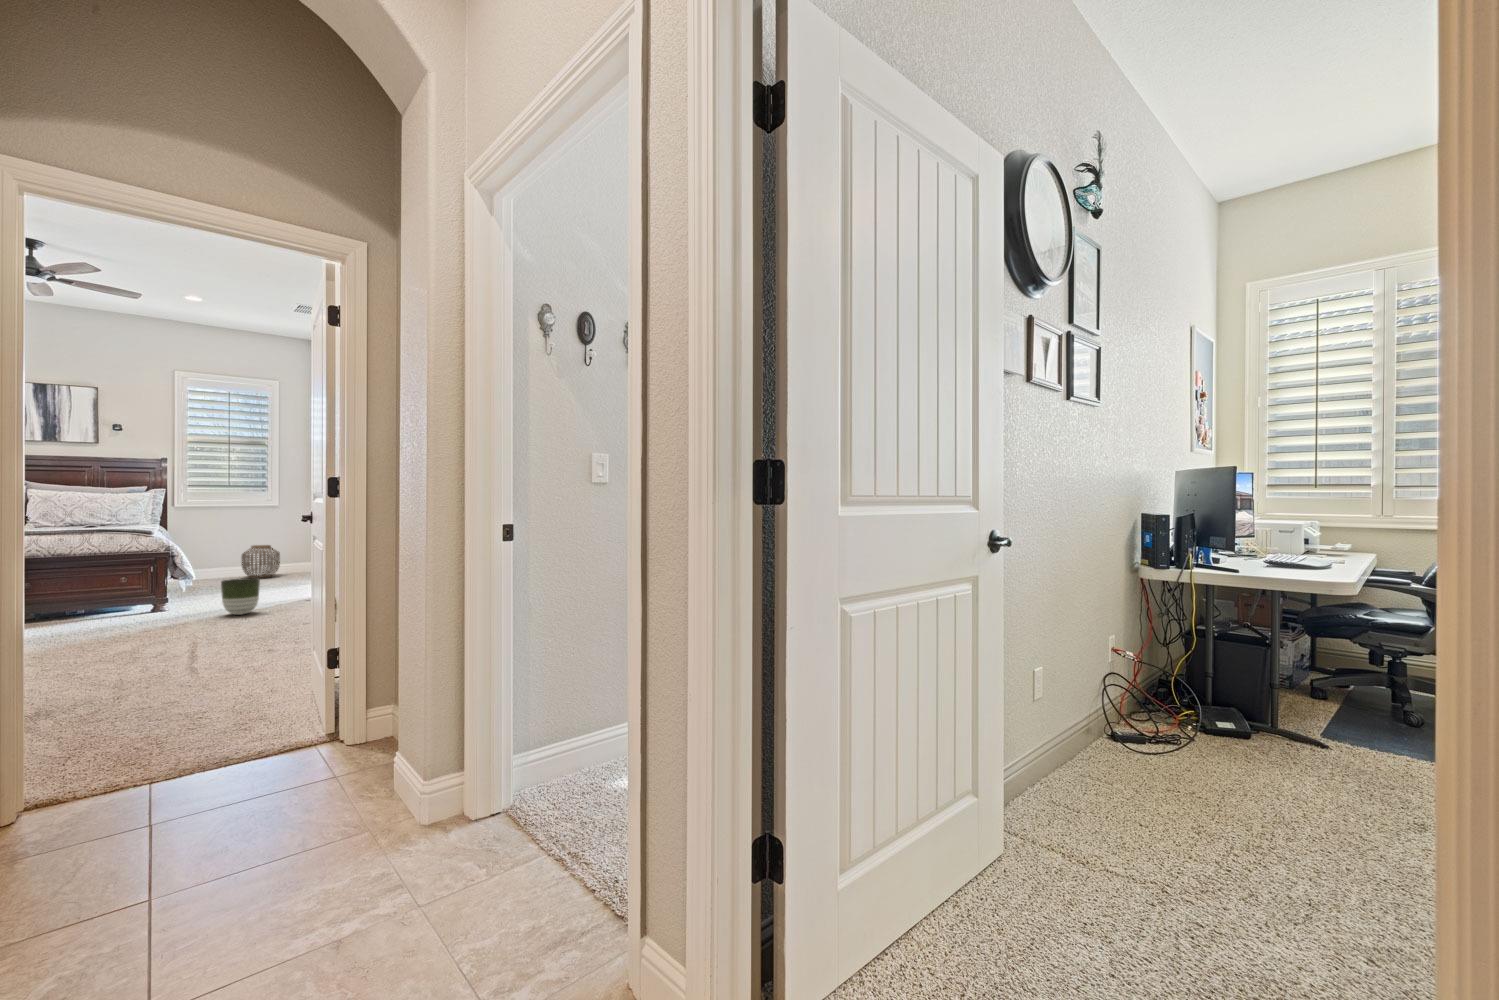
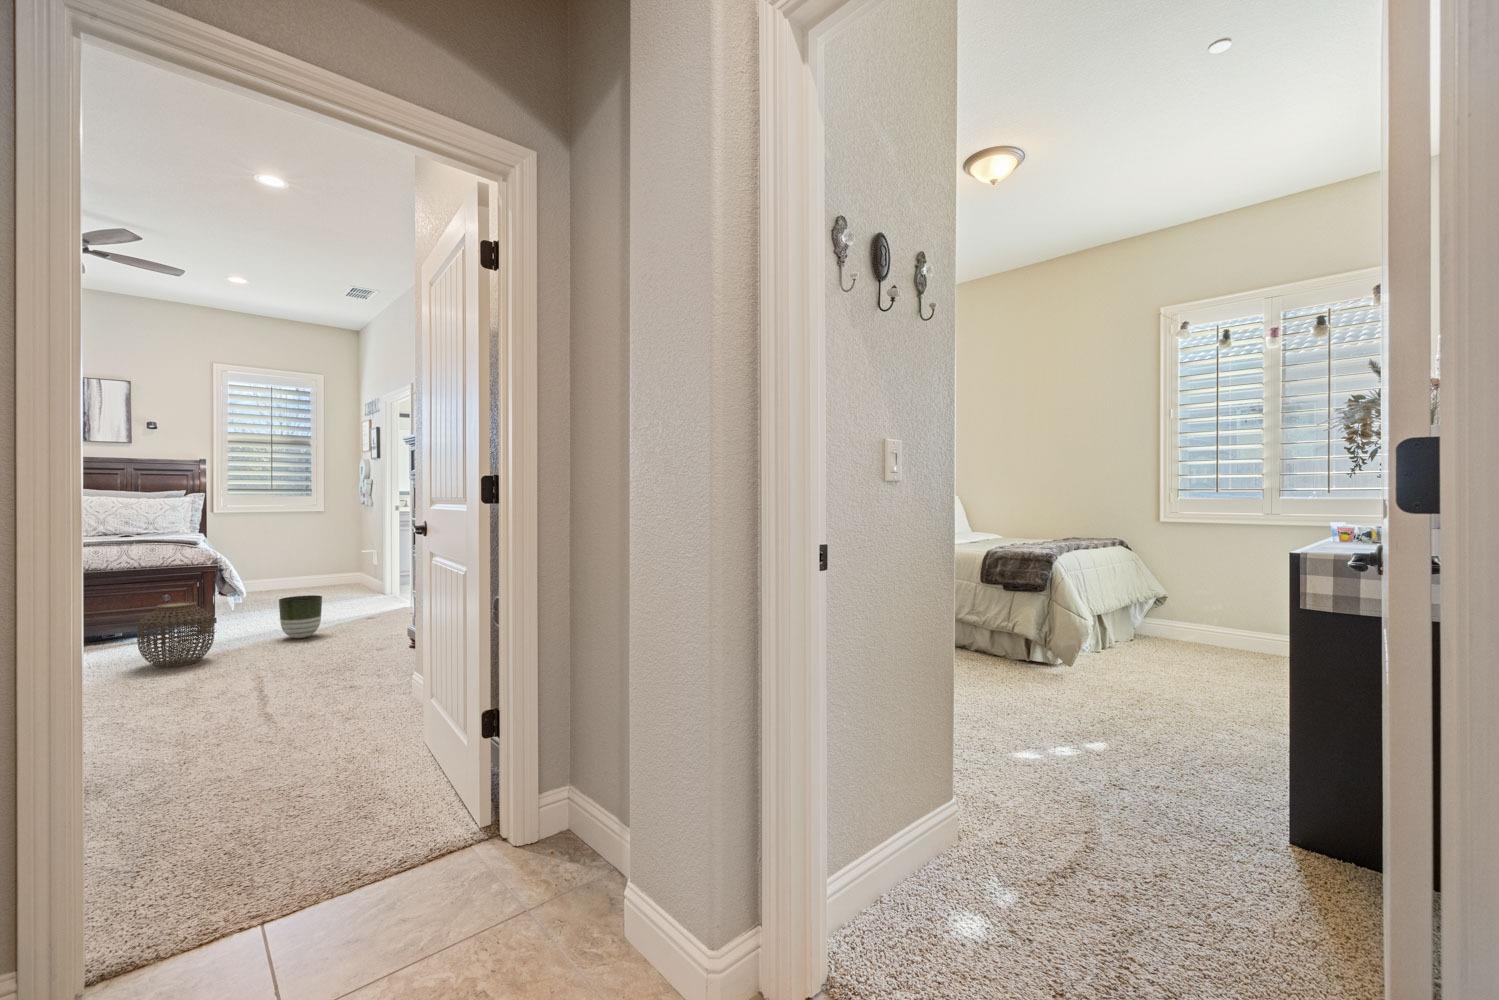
woven basket: present [241,545,280,578] -> present [137,602,215,668]

